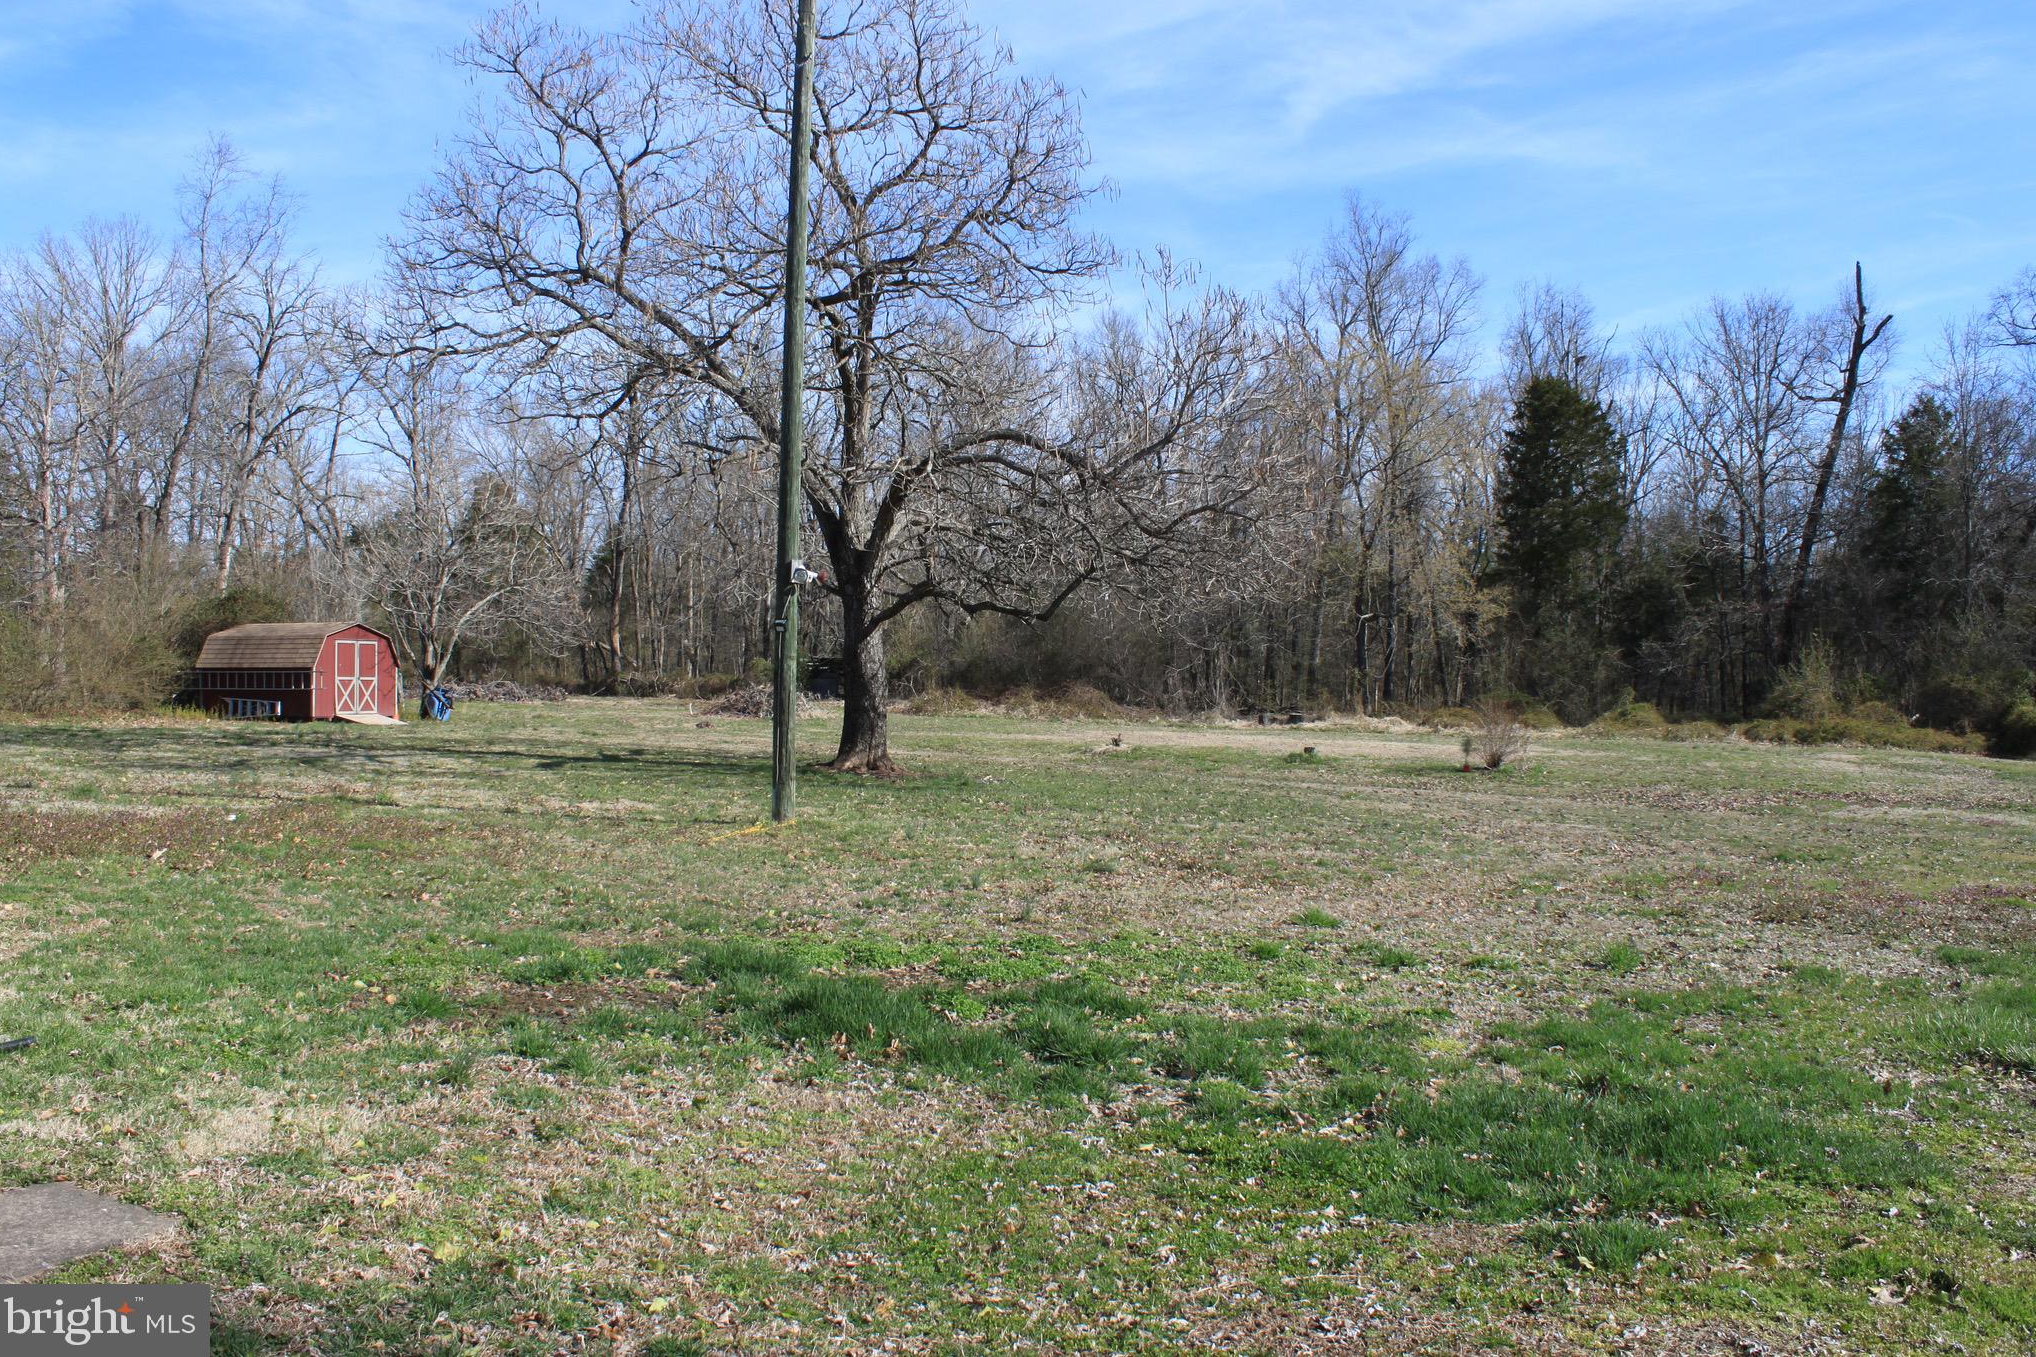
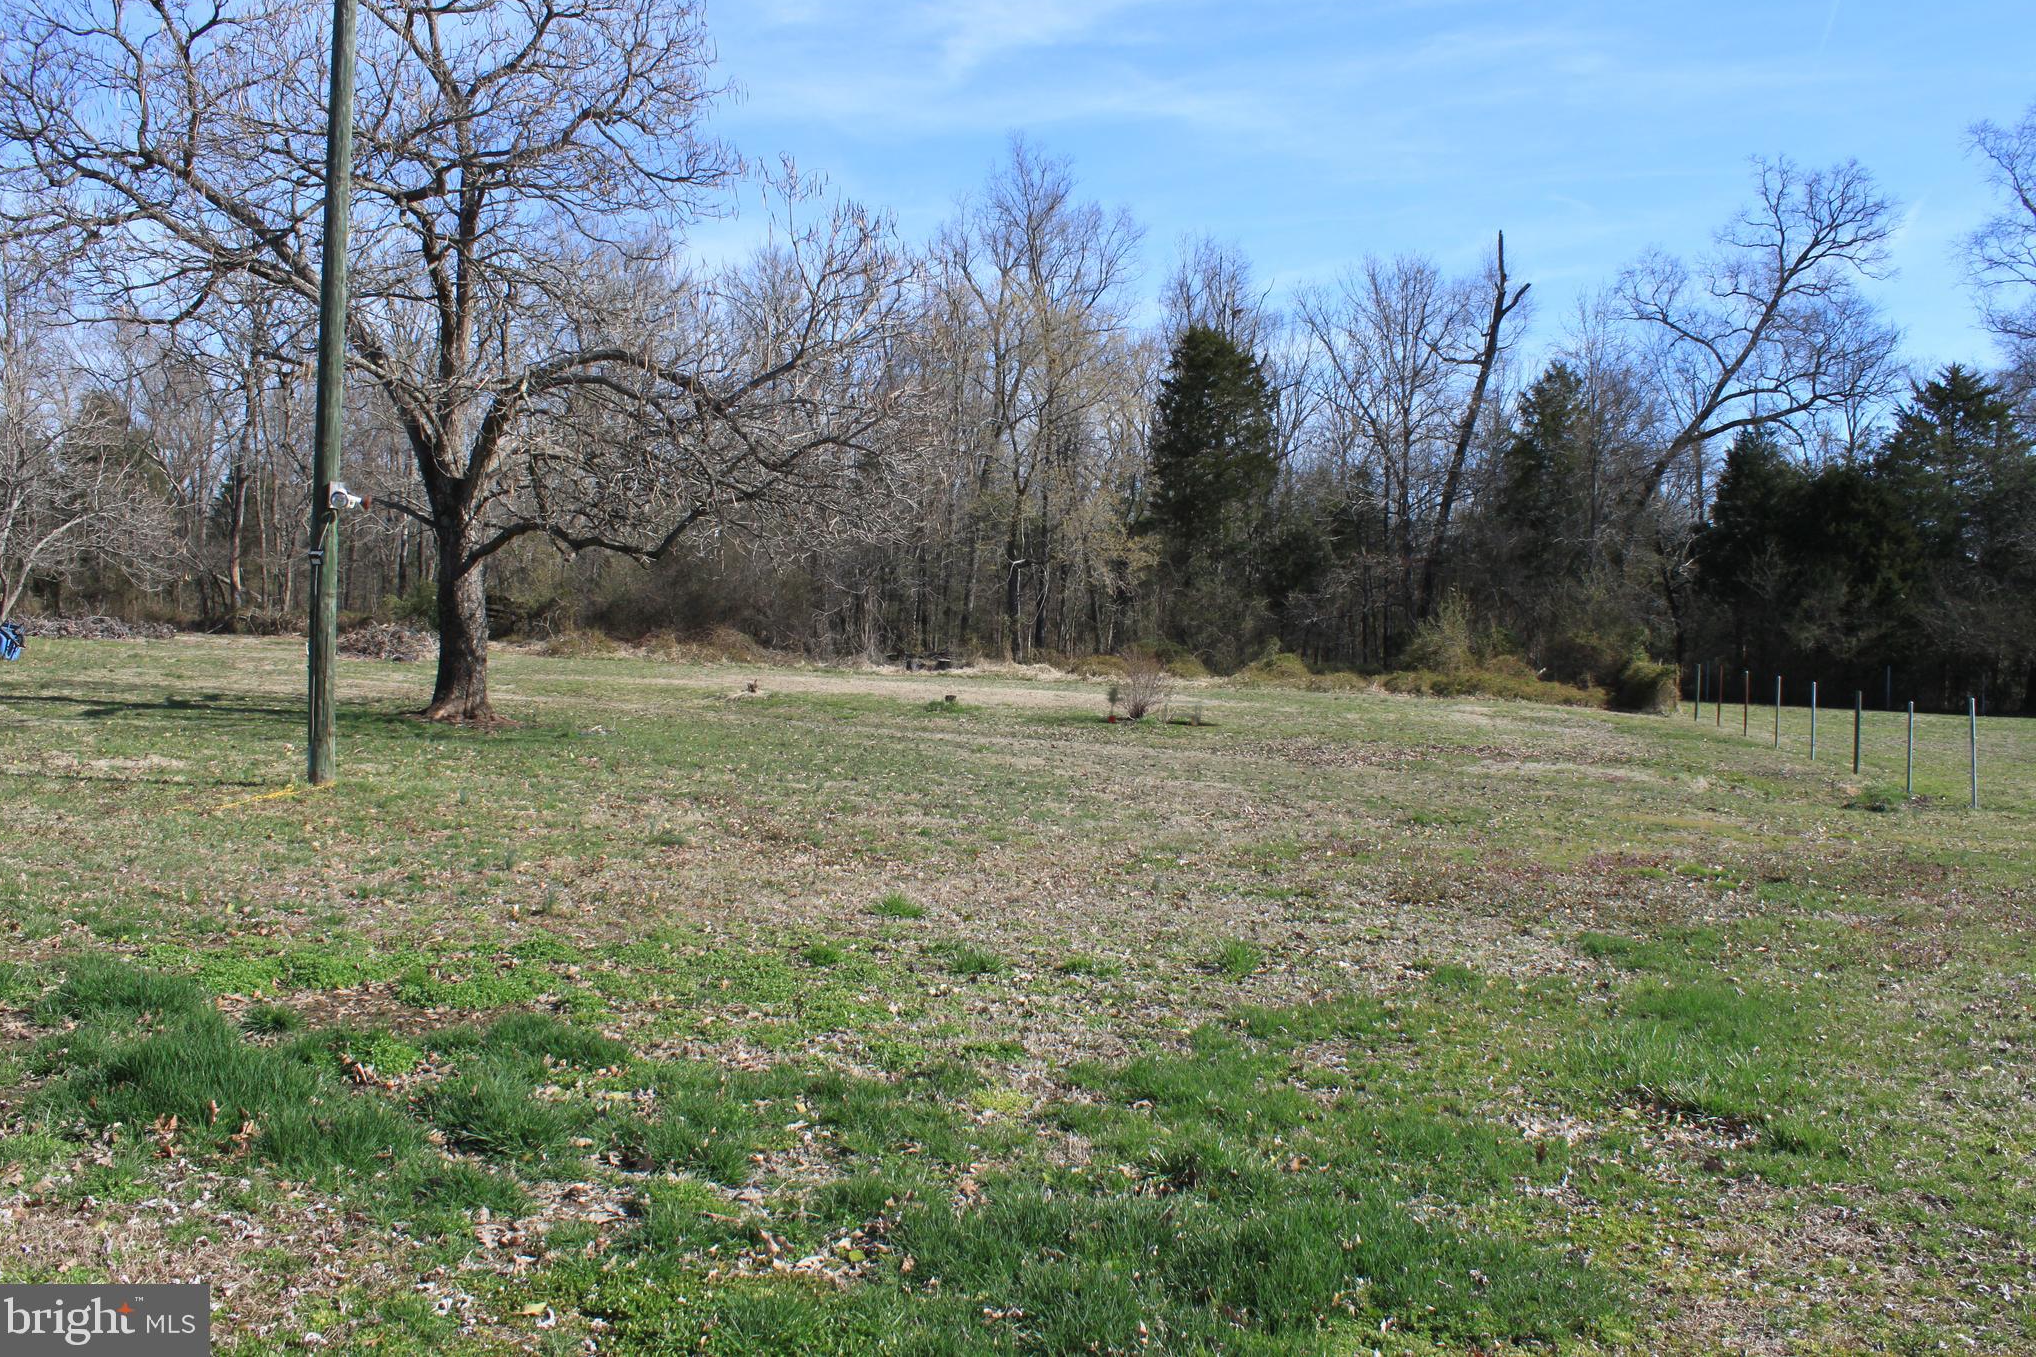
round table: none [1514,751,1568,773] -> present [1164,701,1208,726]

